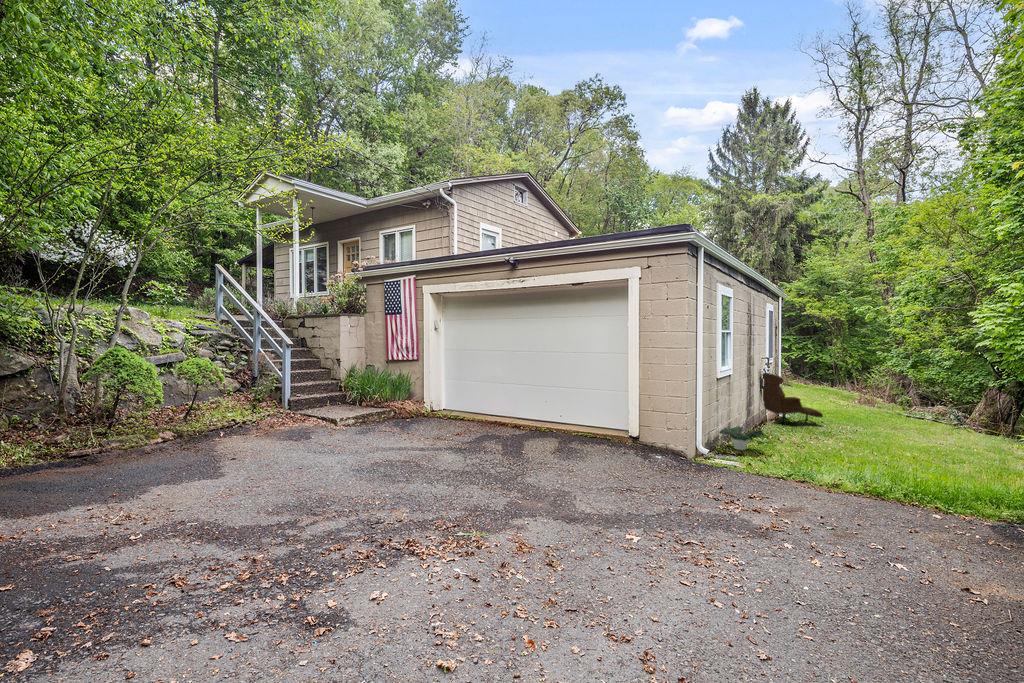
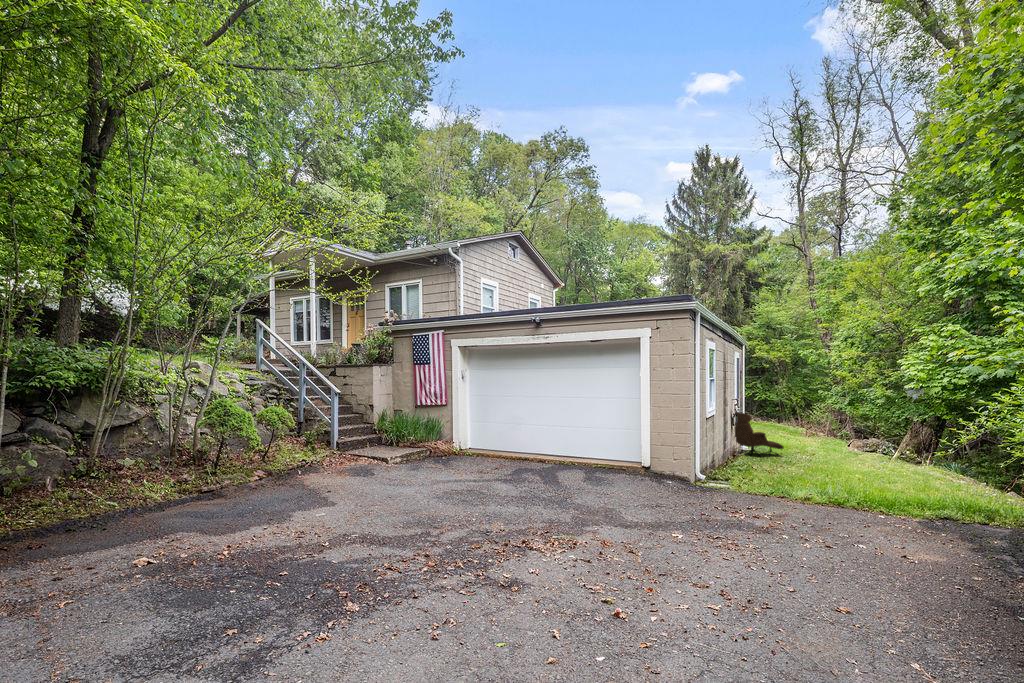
potted plant: present [719,427,769,450] -> none [711,456,750,475]

